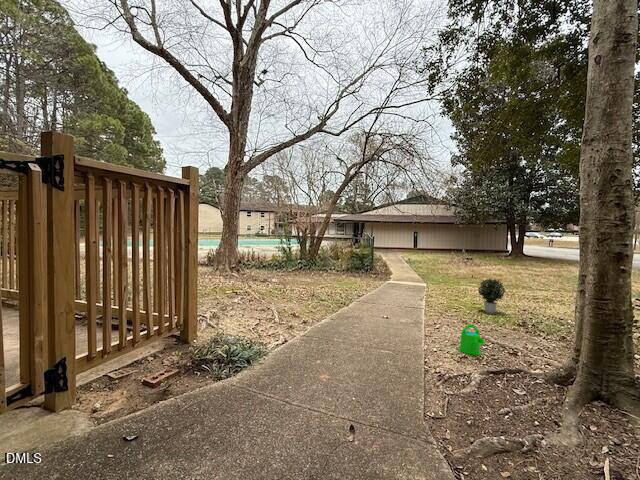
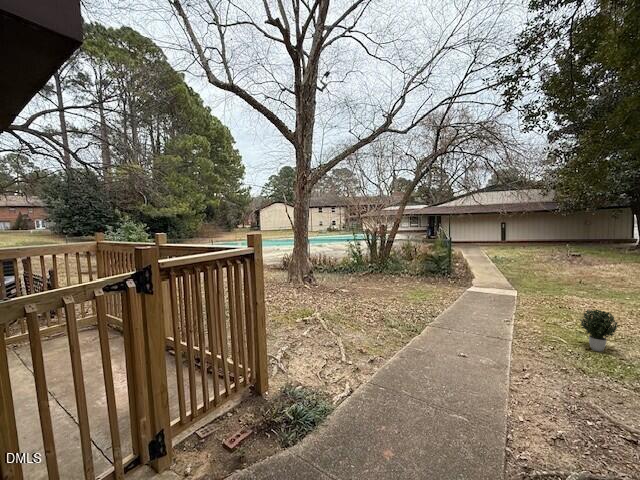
watering can: present [459,324,484,355] -> none [549,388,582,426]

